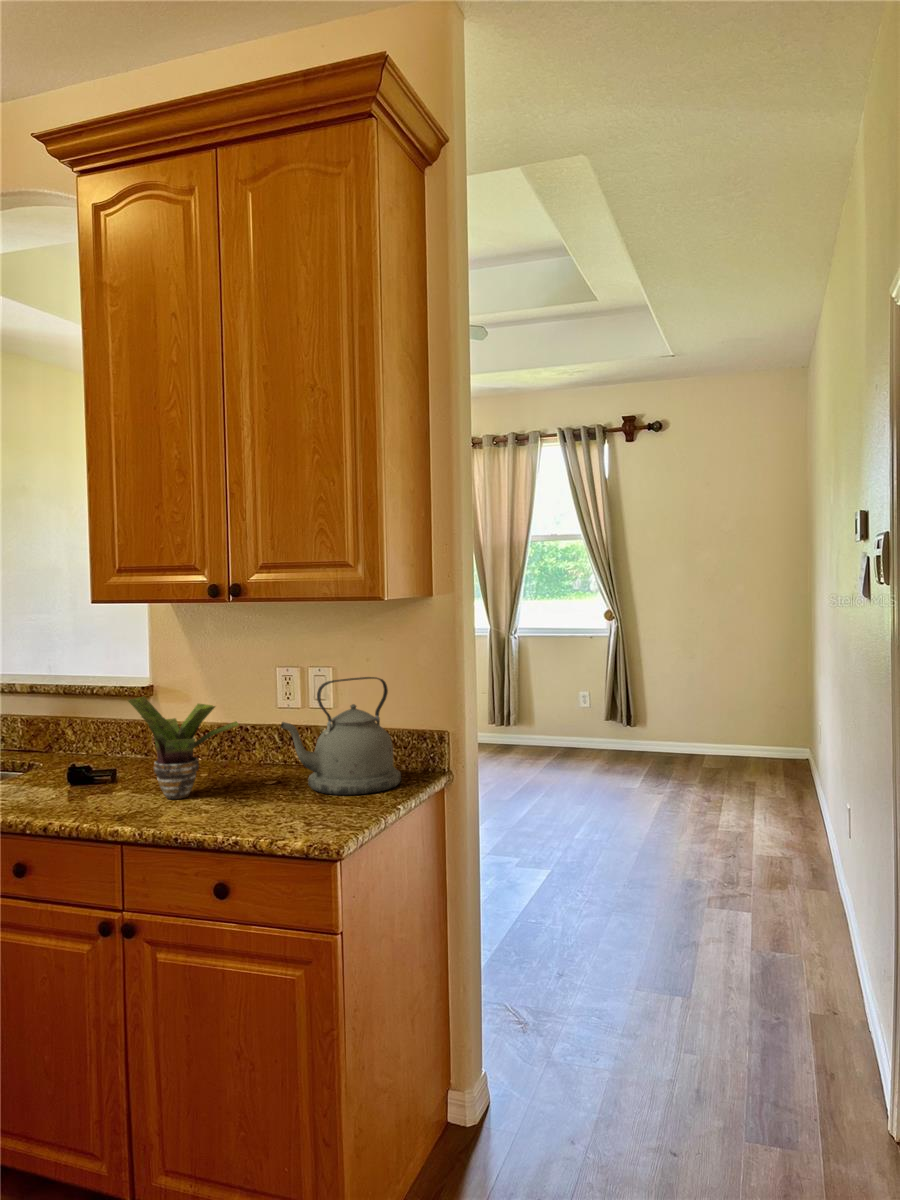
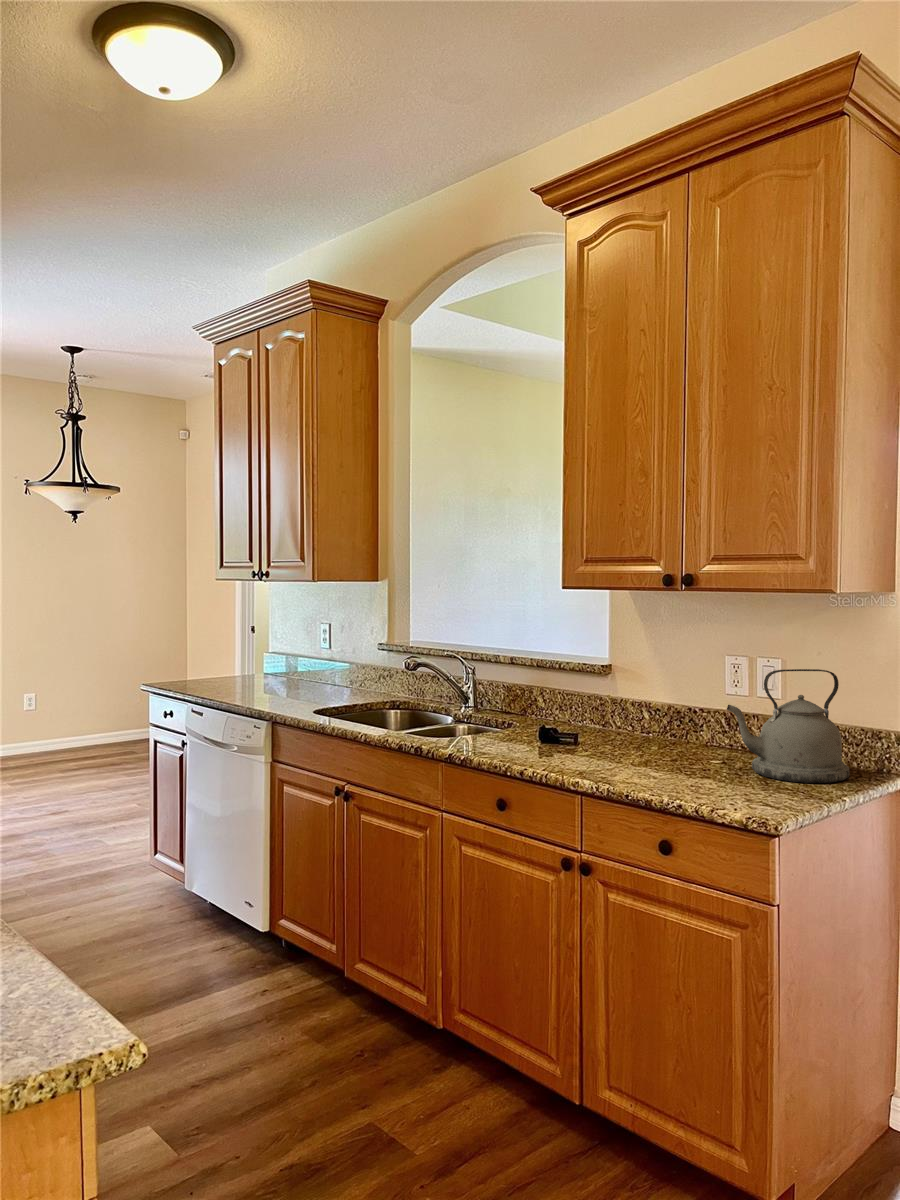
potted plant: present [128,697,239,799] -> none [591,671,688,764]

